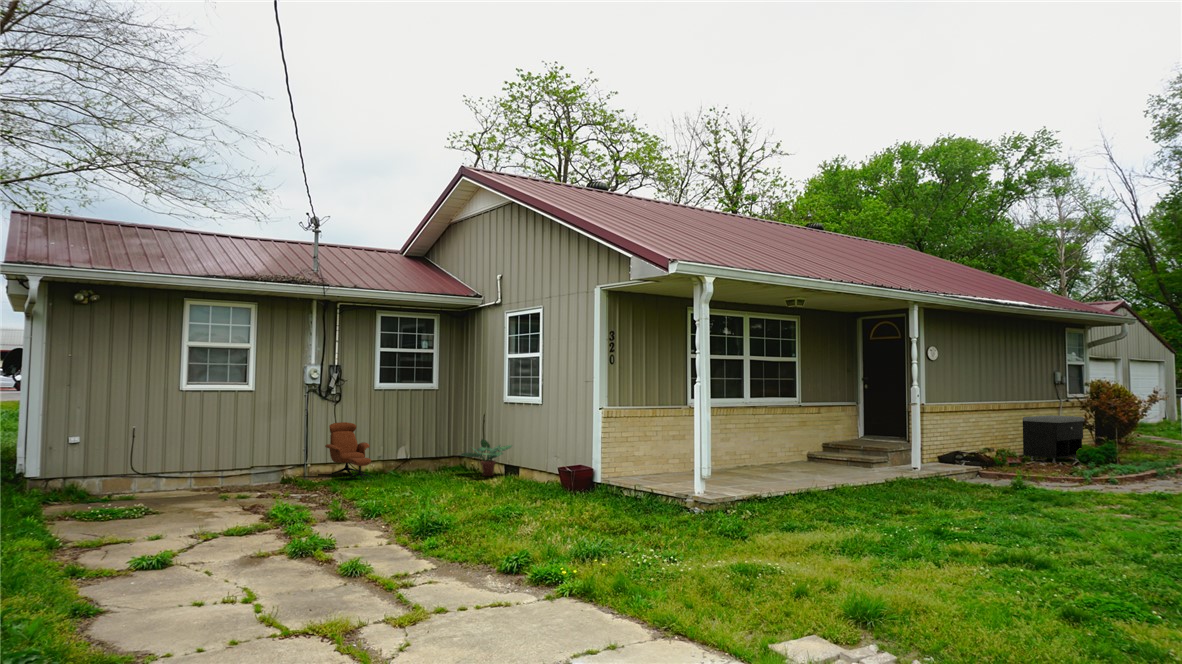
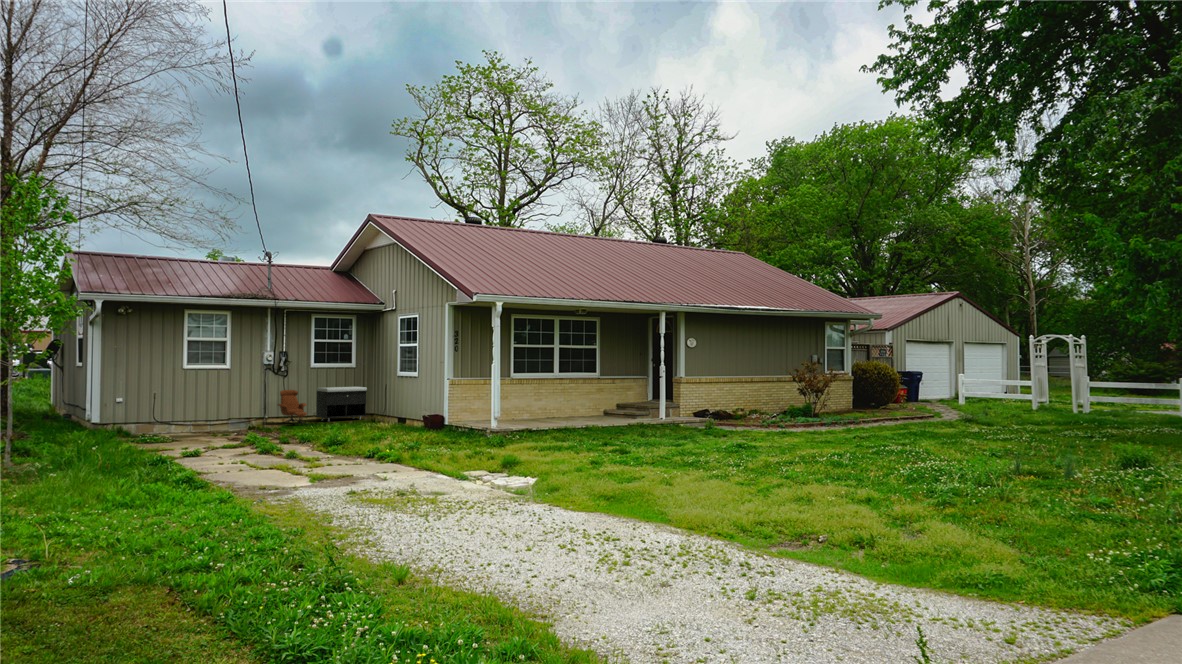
storage bench: present [1023,415,1085,463] -> present [316,387,367,421]
potted plant: present [461,439,512,476] -> none [366,399,402,424]

